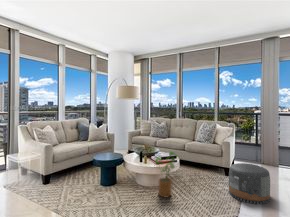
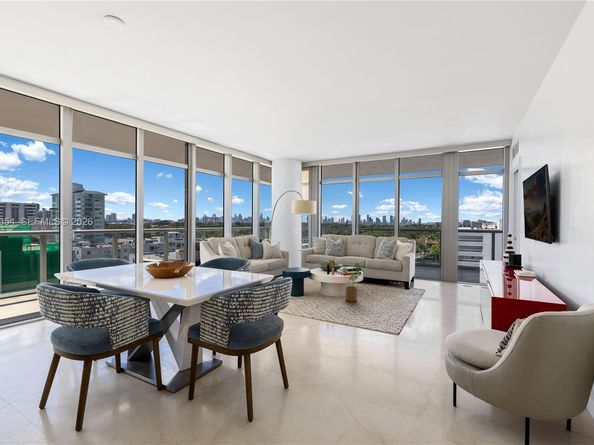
pouf: present [229,163,270,204] -> none [406,274,440,304]

